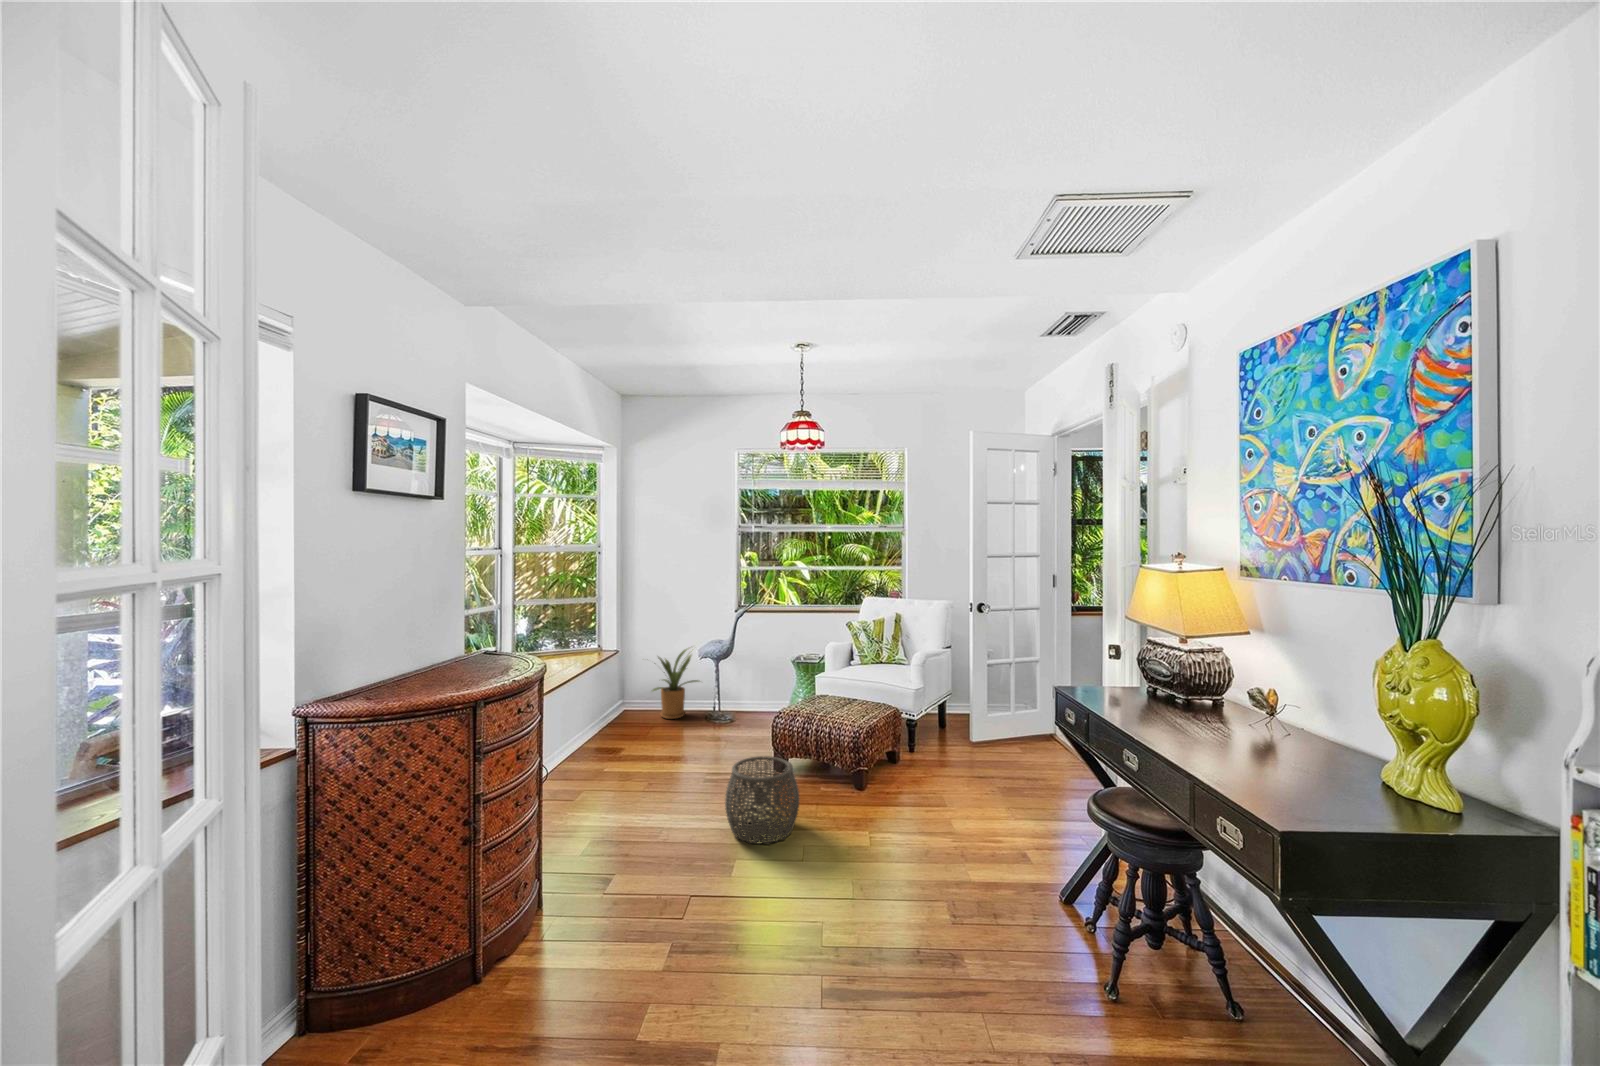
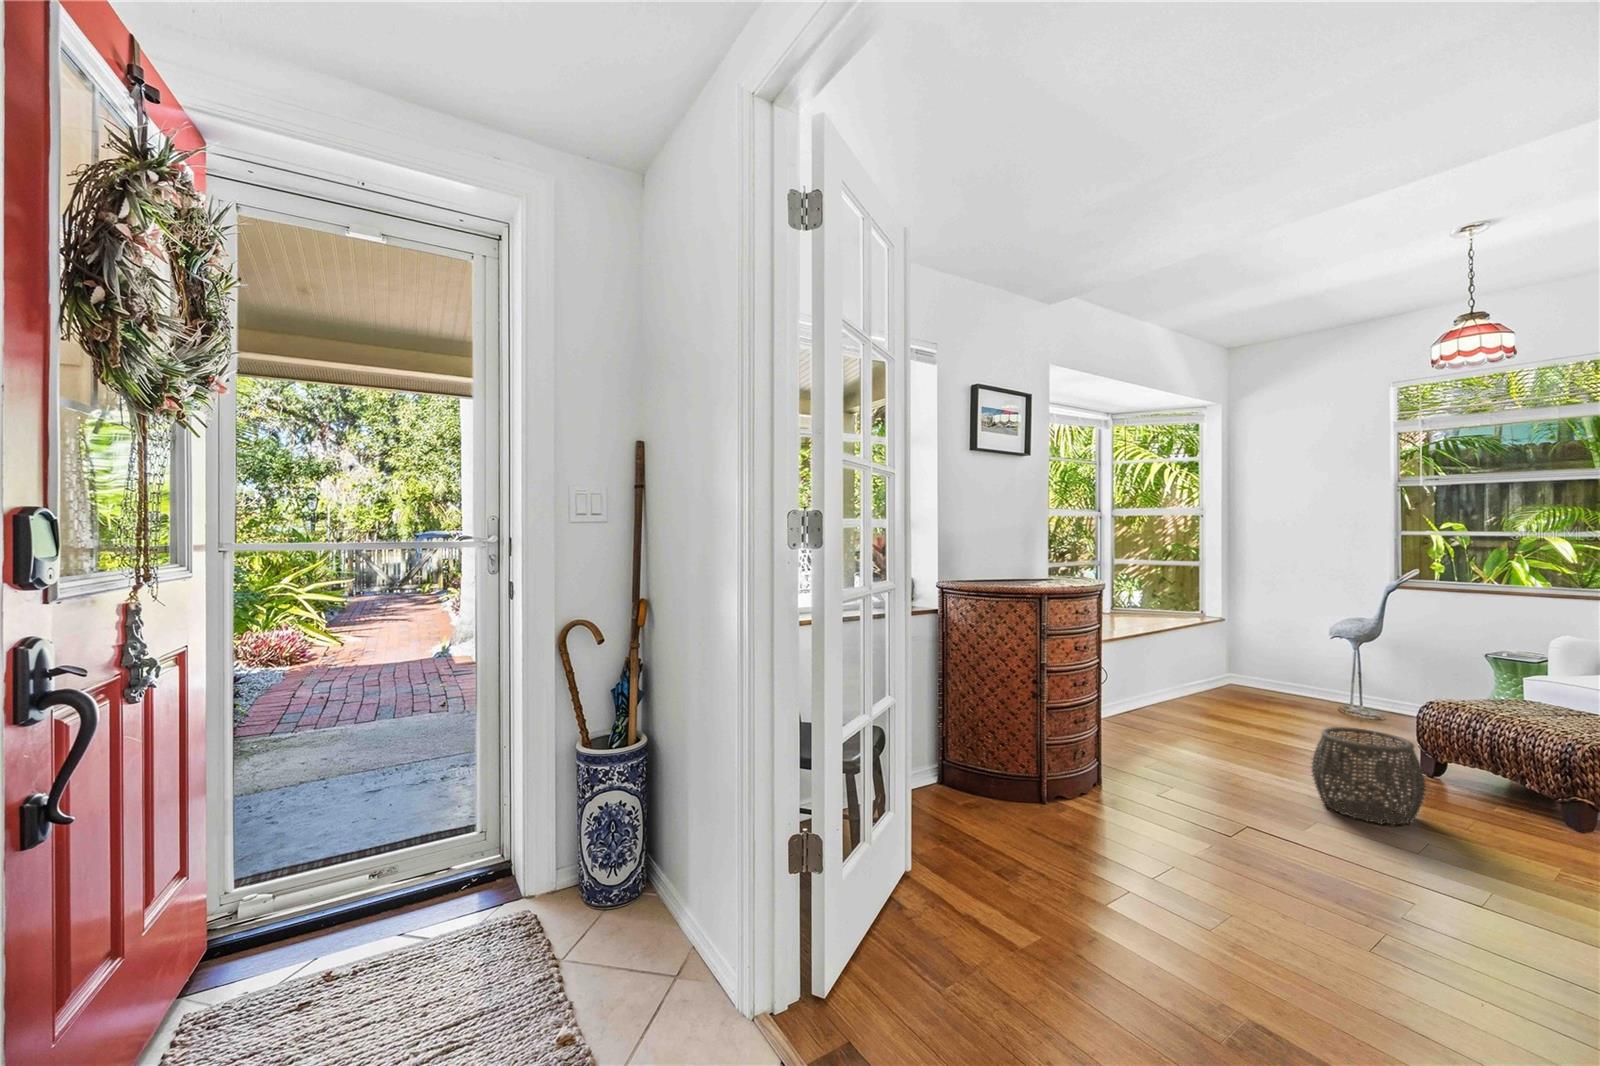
house plant: present [653,649,699,719] -> none [1246,626,1341,706]

